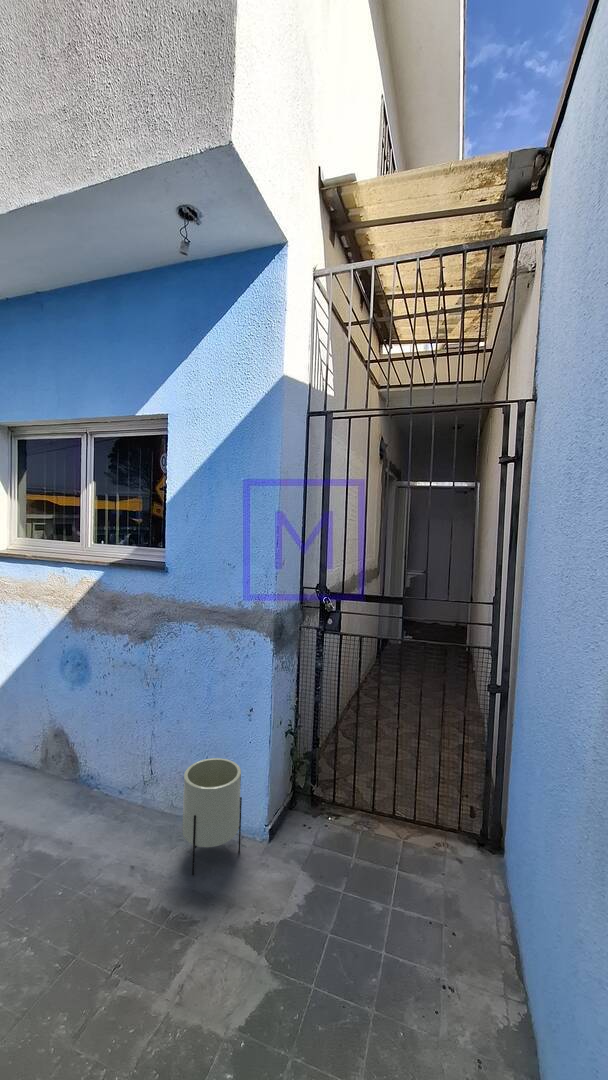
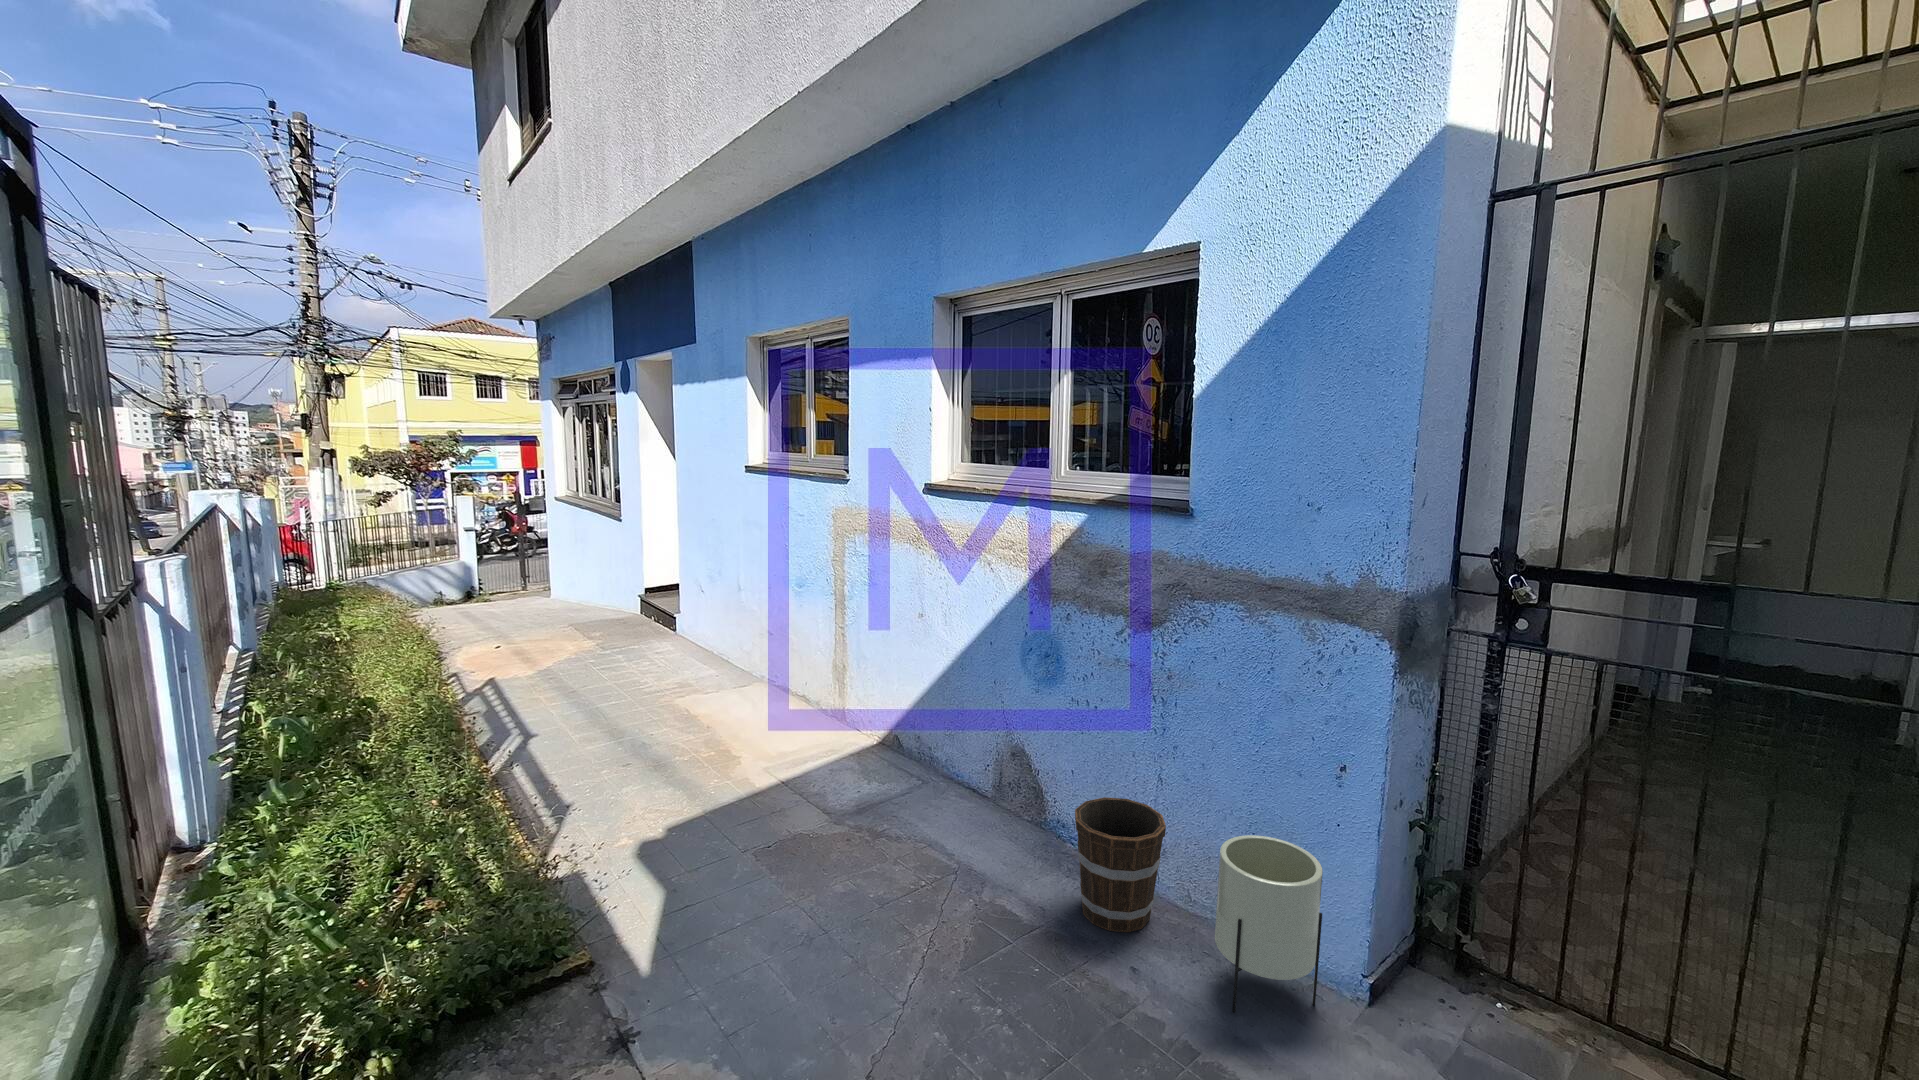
bucket: none [94,751,155,845] -> present [1075,797,1166,933]

